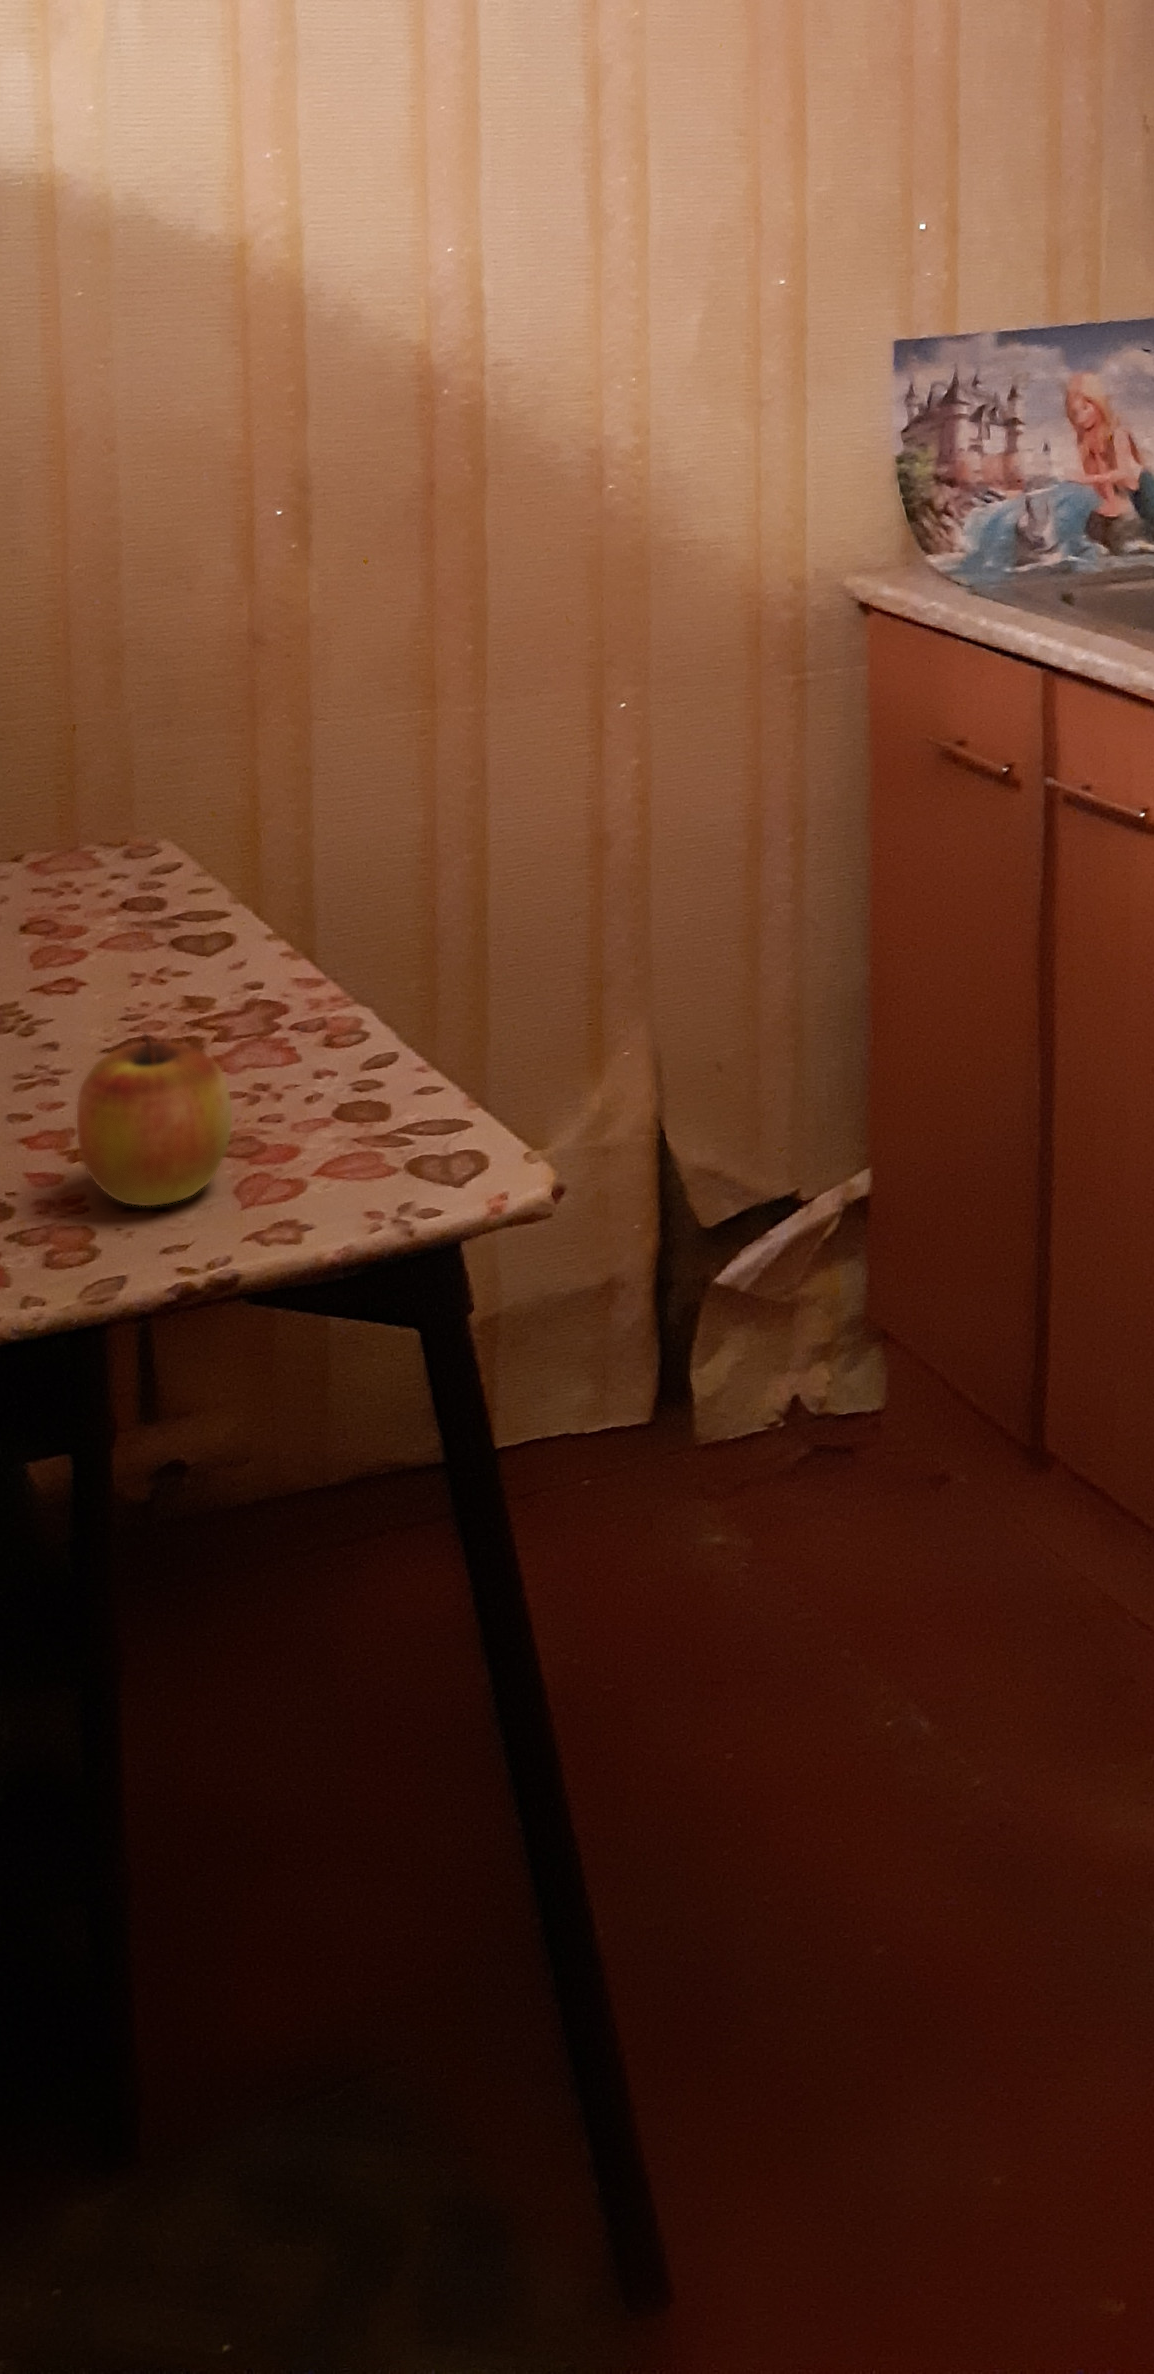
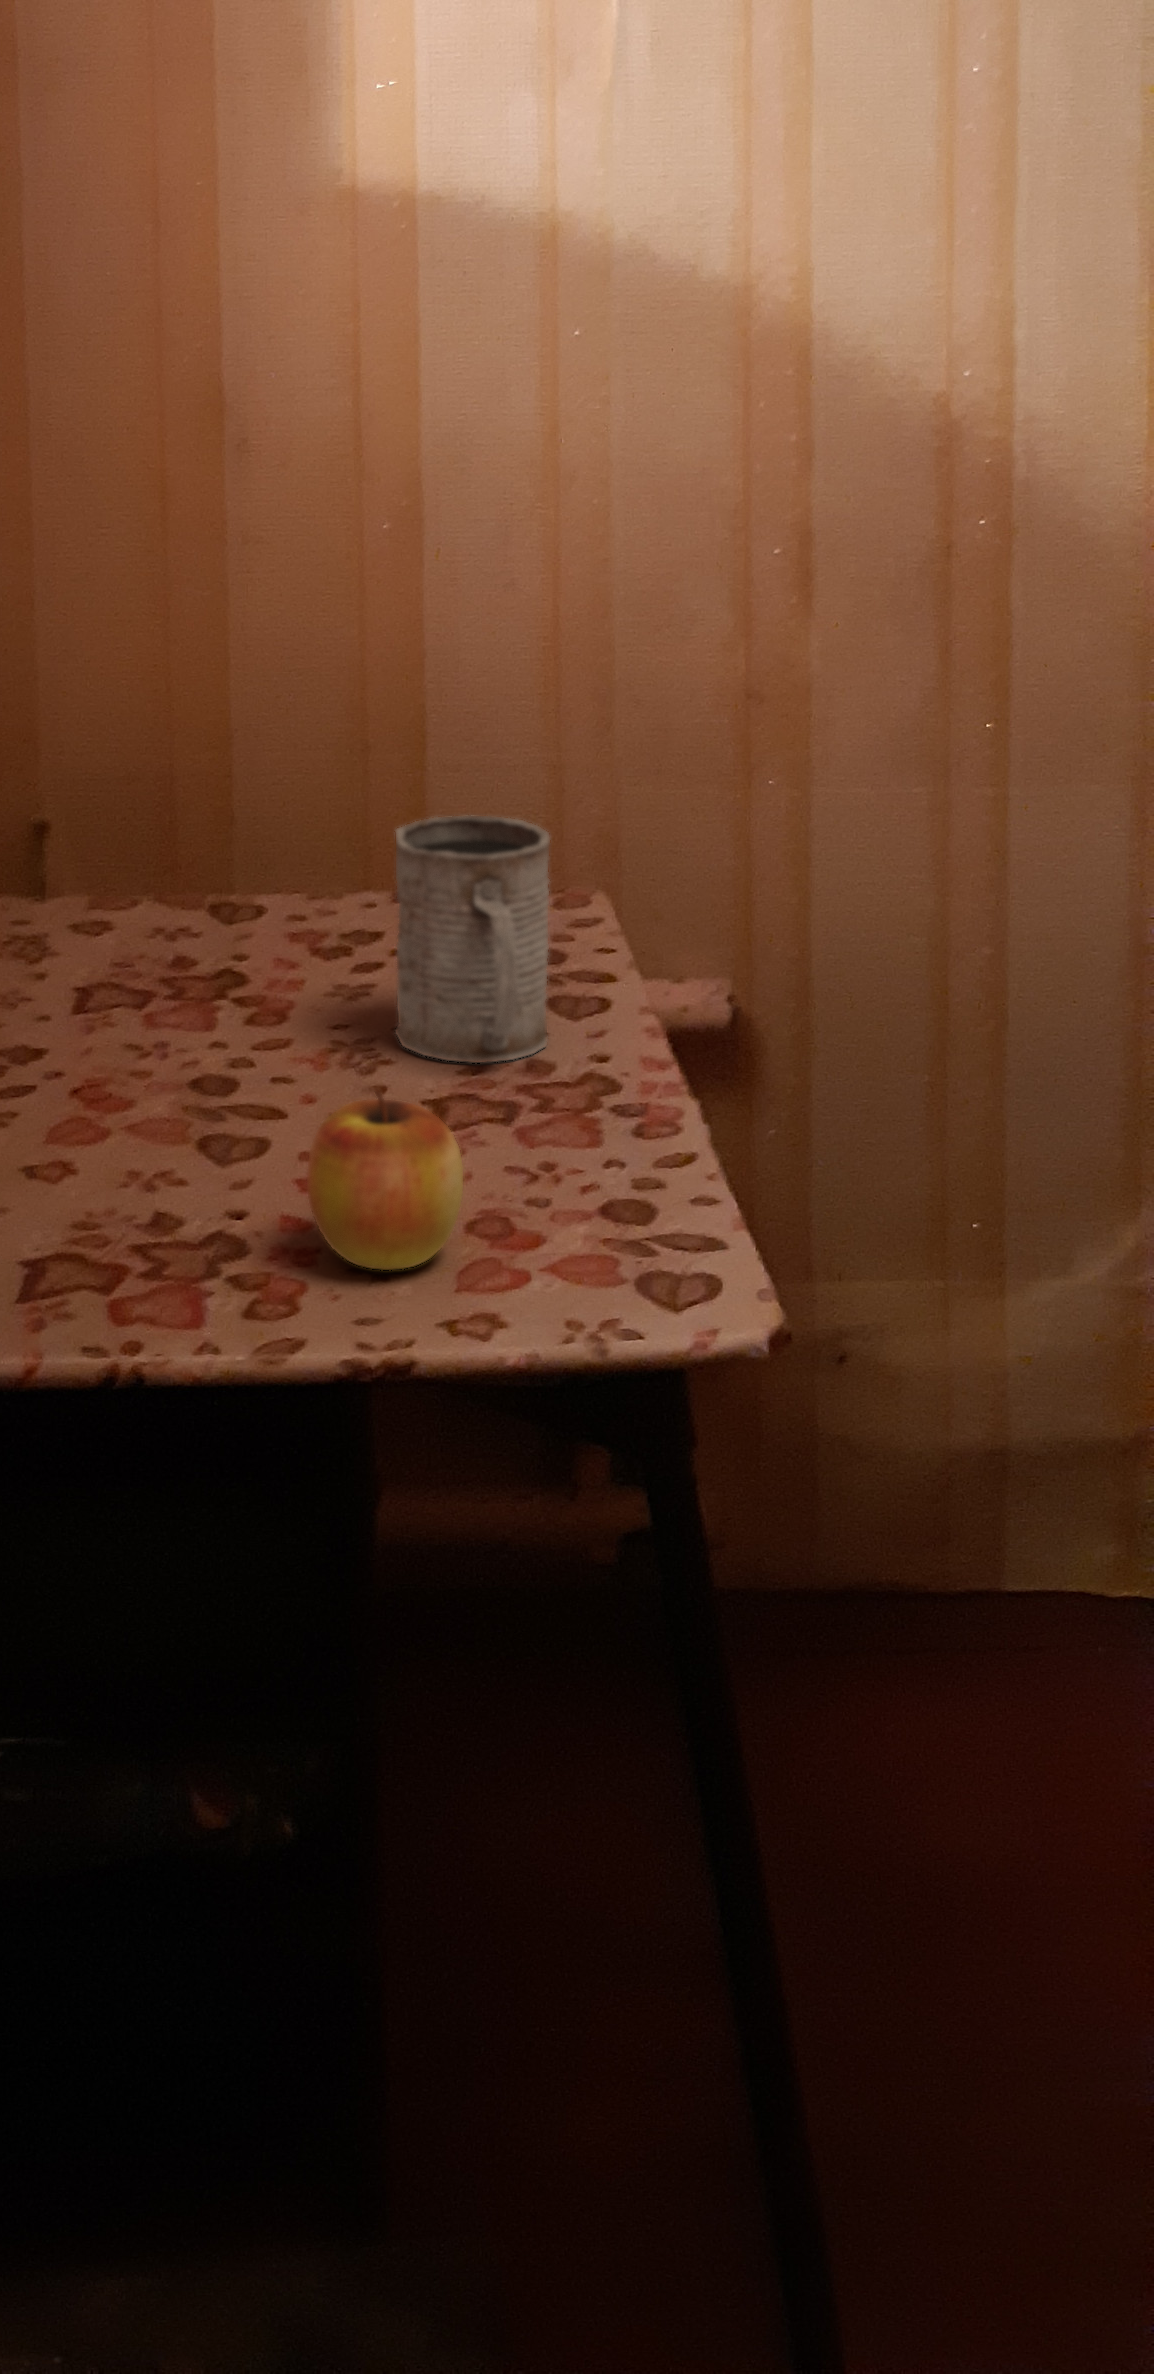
mug: none [33,771,196,1014] -> present [396,815,550,1063]

